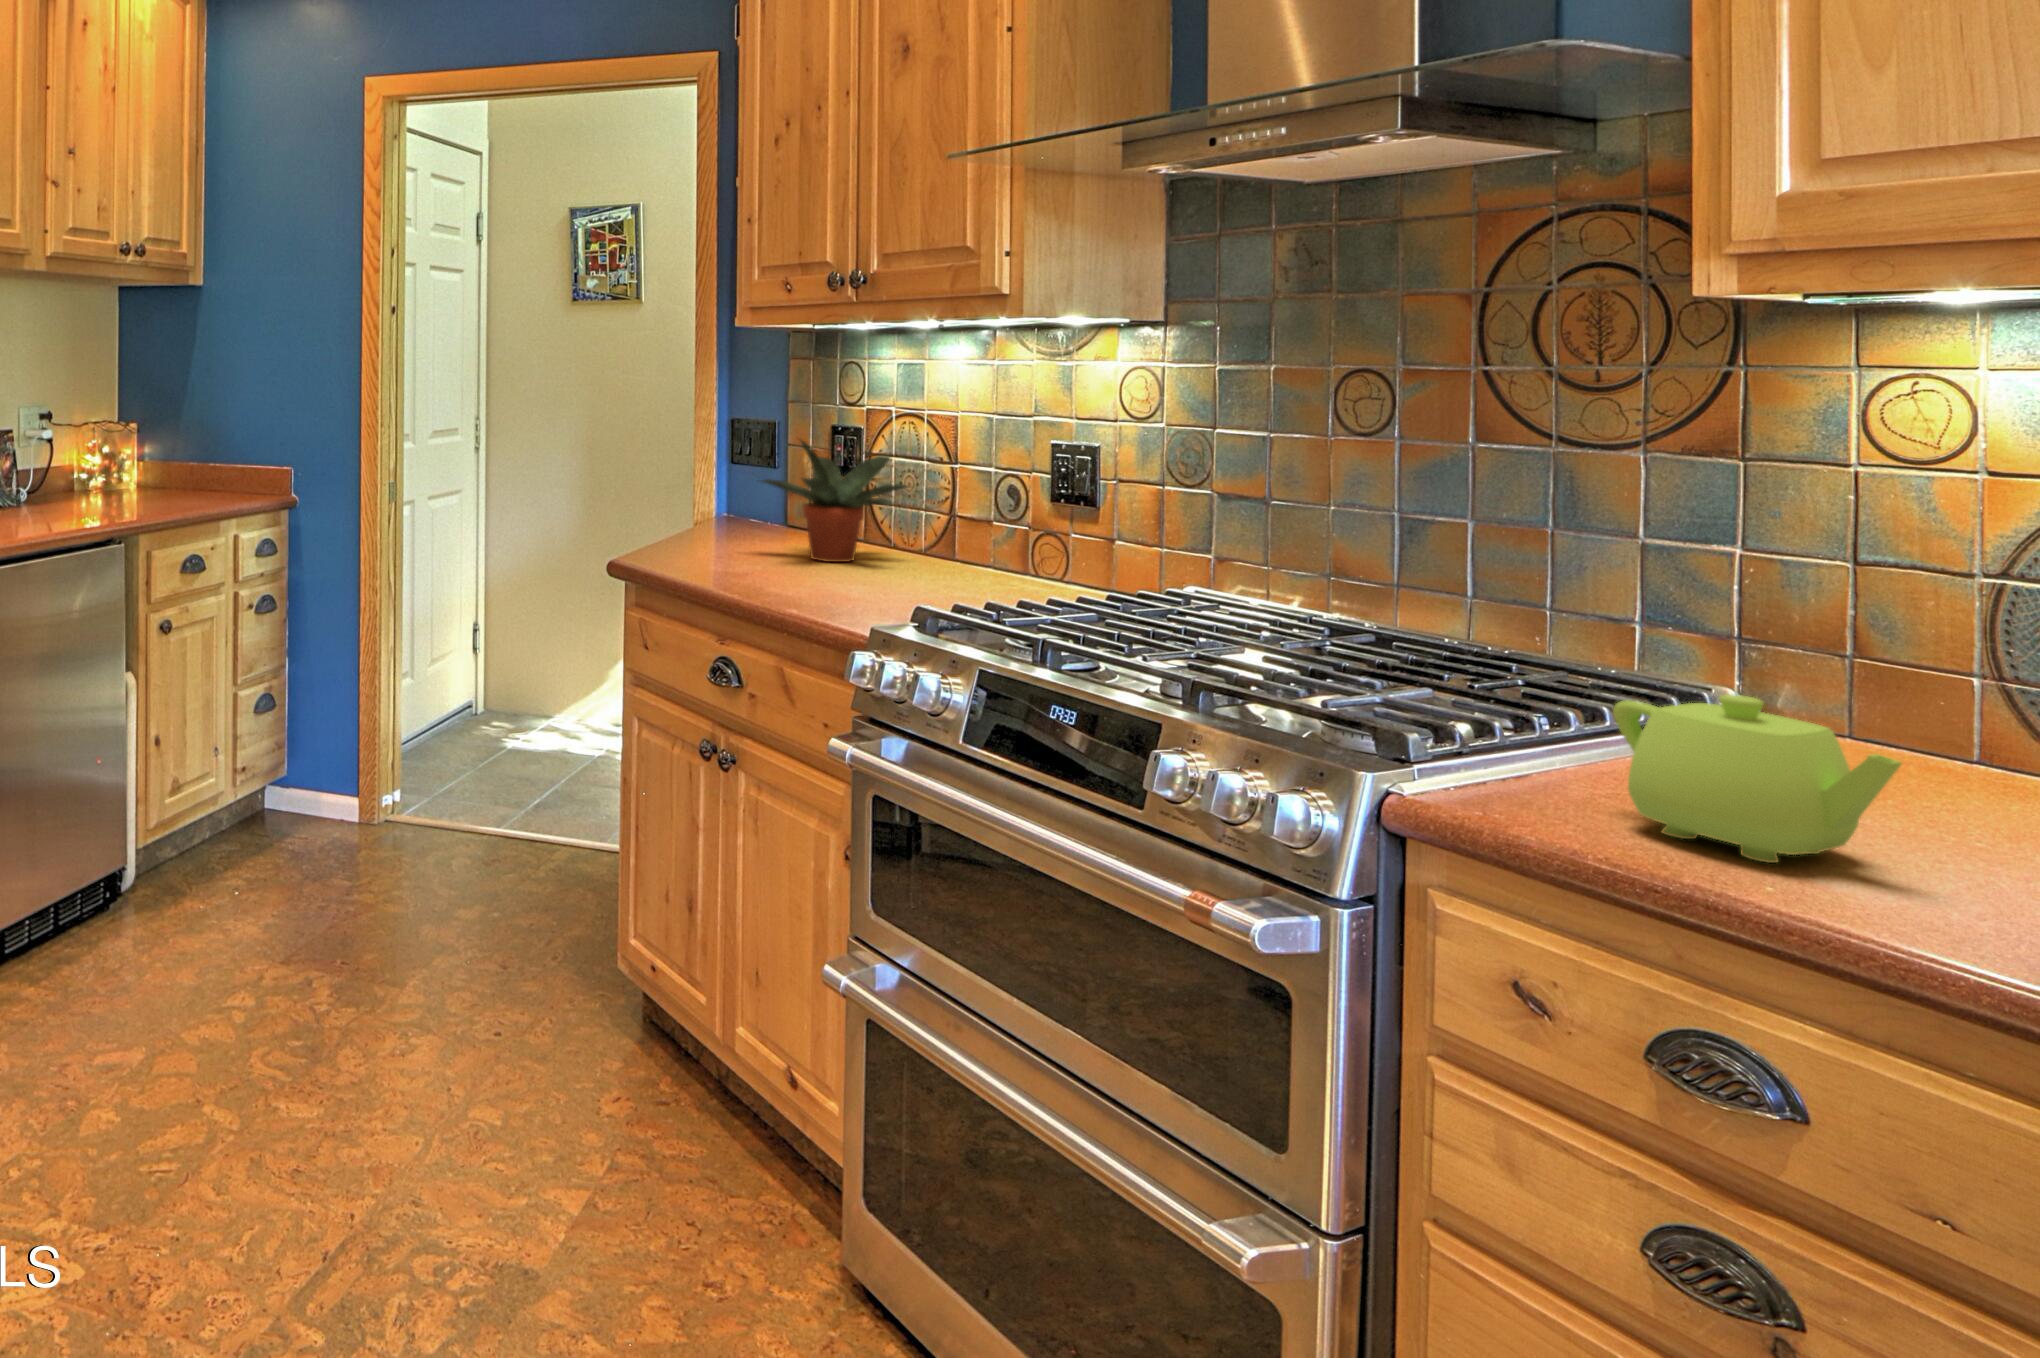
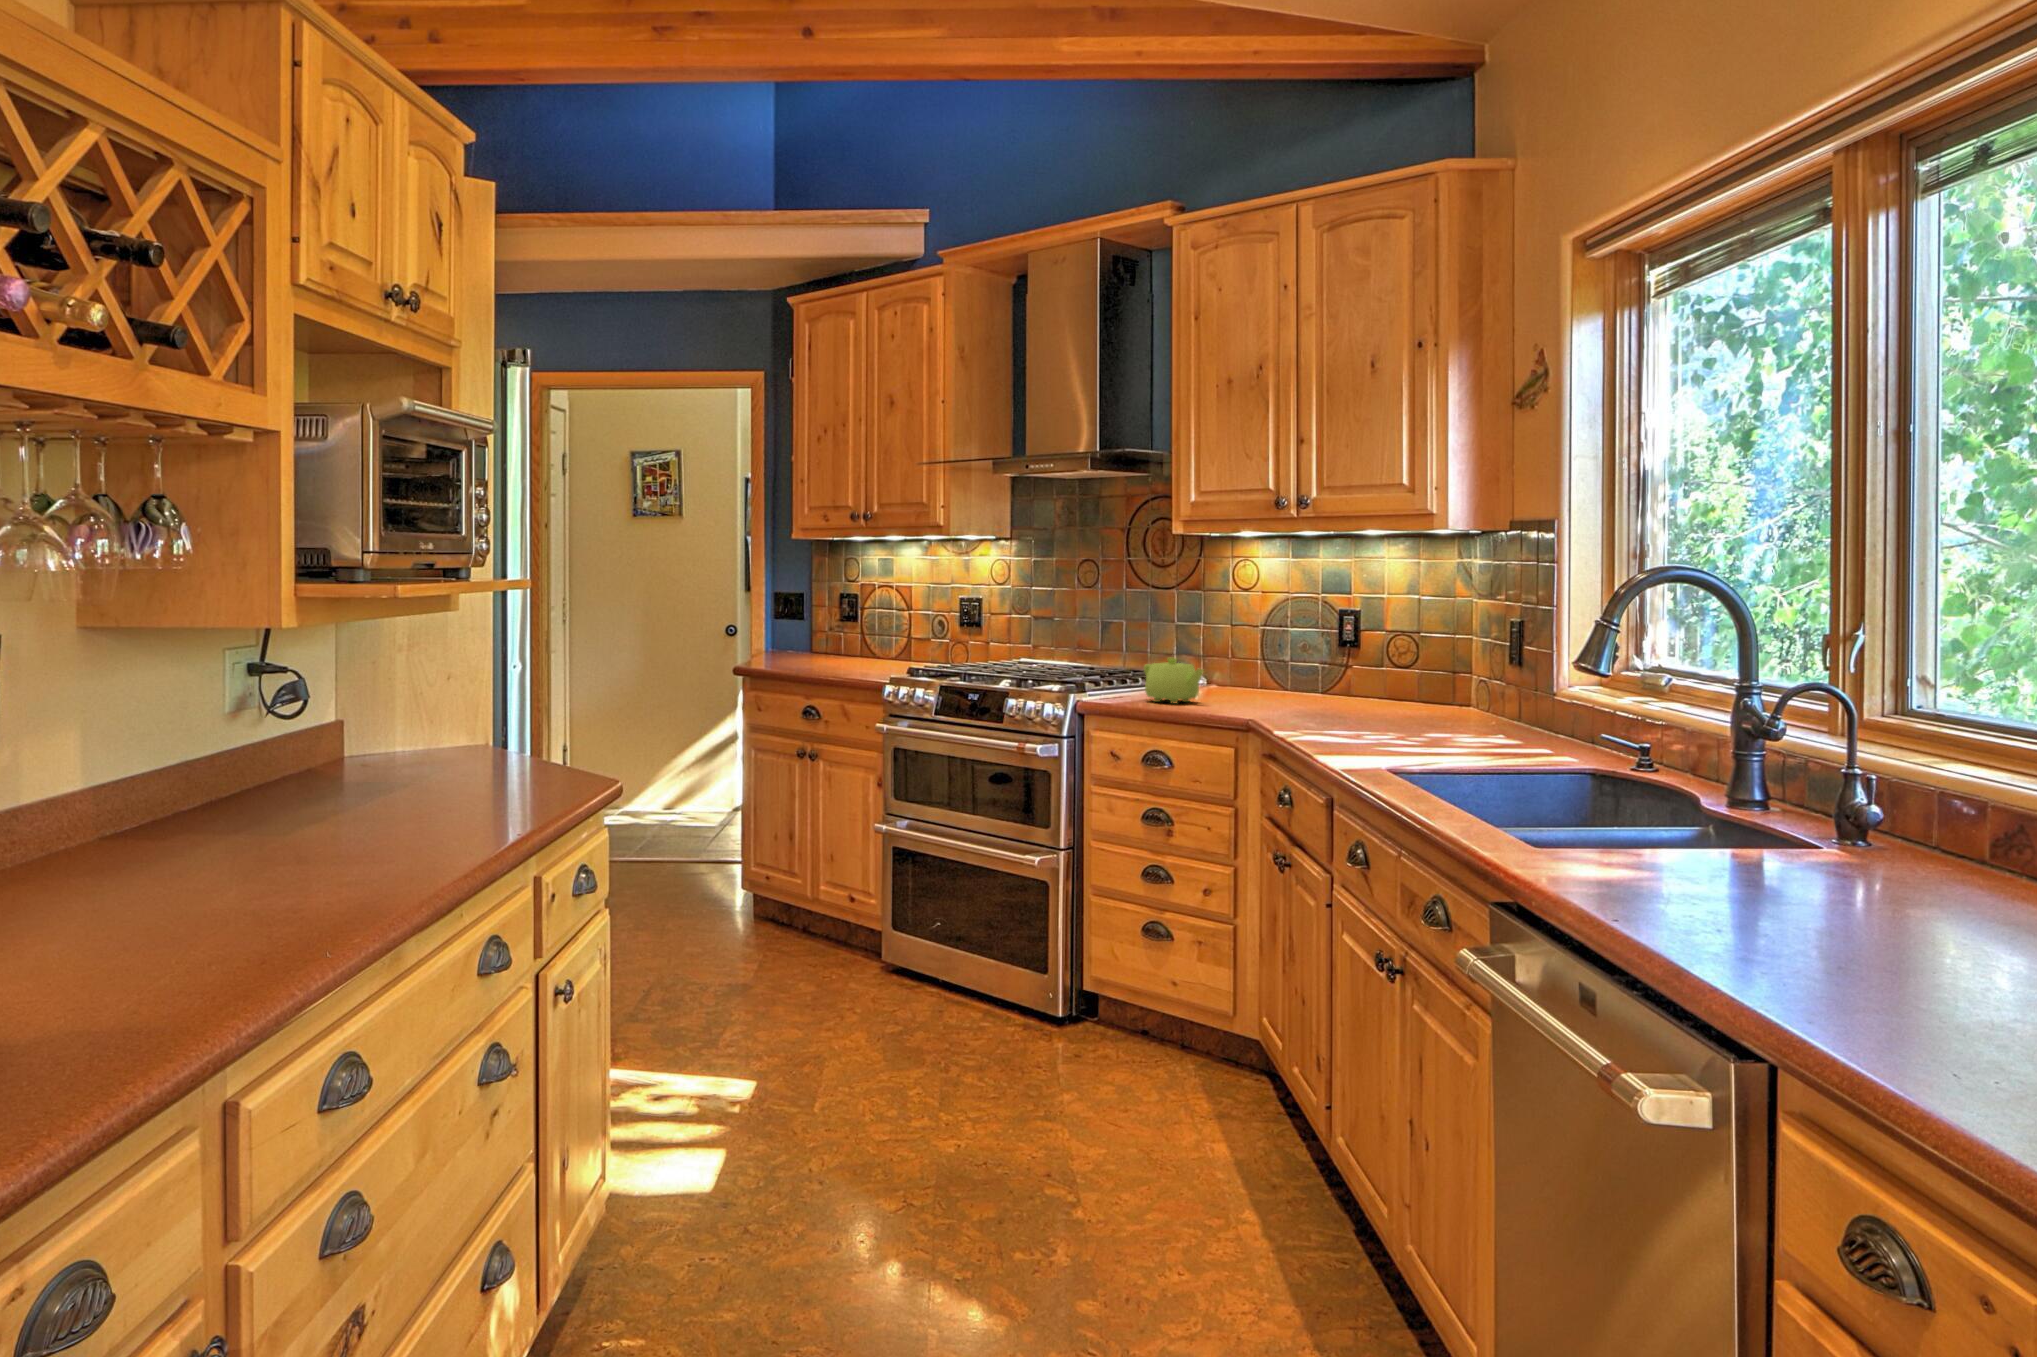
potted plant: present [762,439,908,562] -> none [809,597,891,662]

